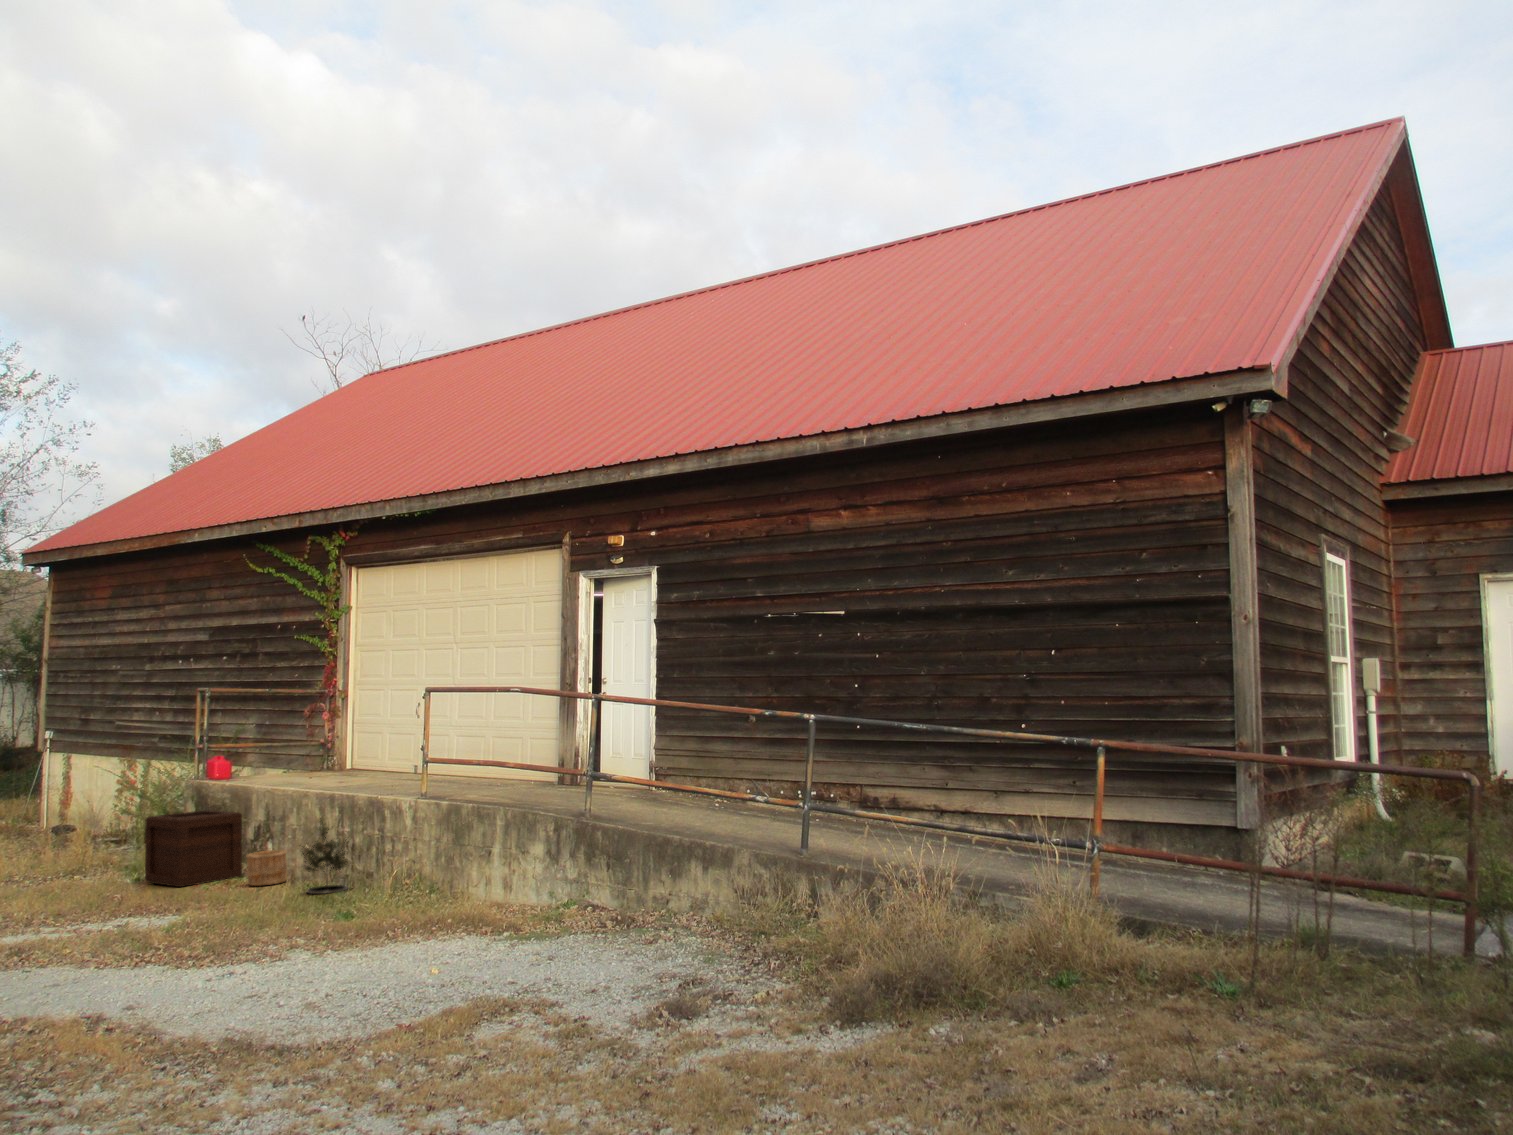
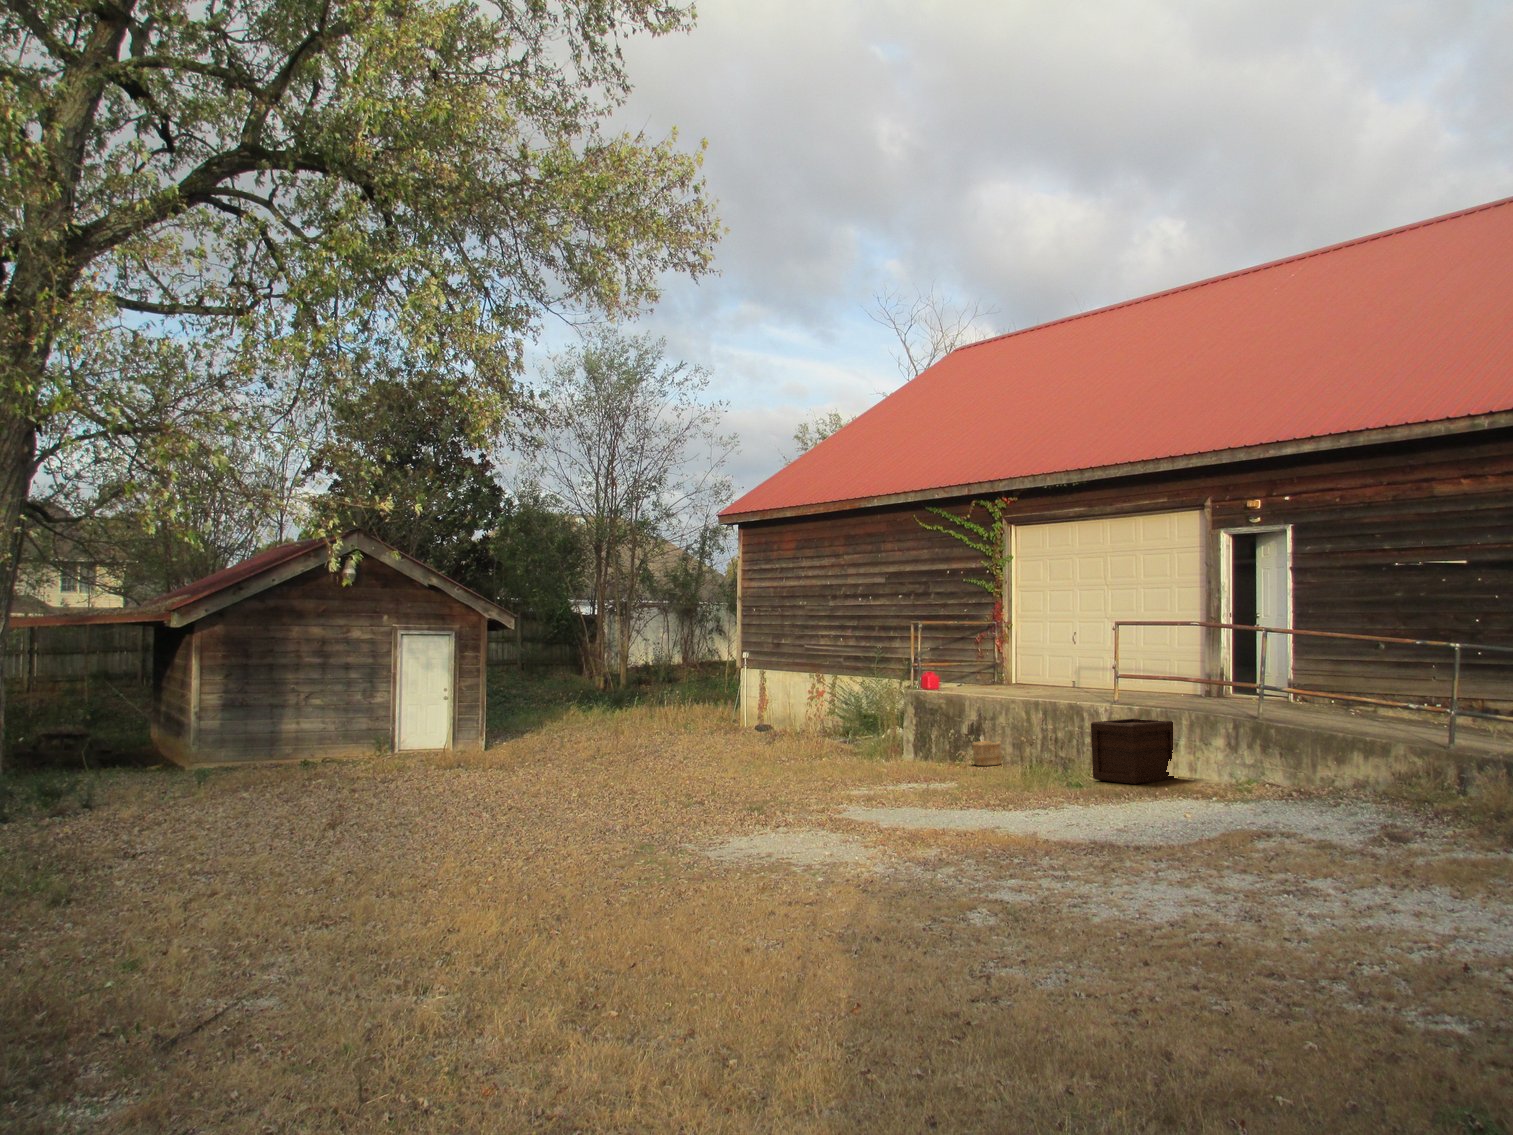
wooden crate: present [145,810,242,887] -> present [1091,719,1177,784]
potted tree: present [300,820,348,894] -> none [1019,717,1058,771]

